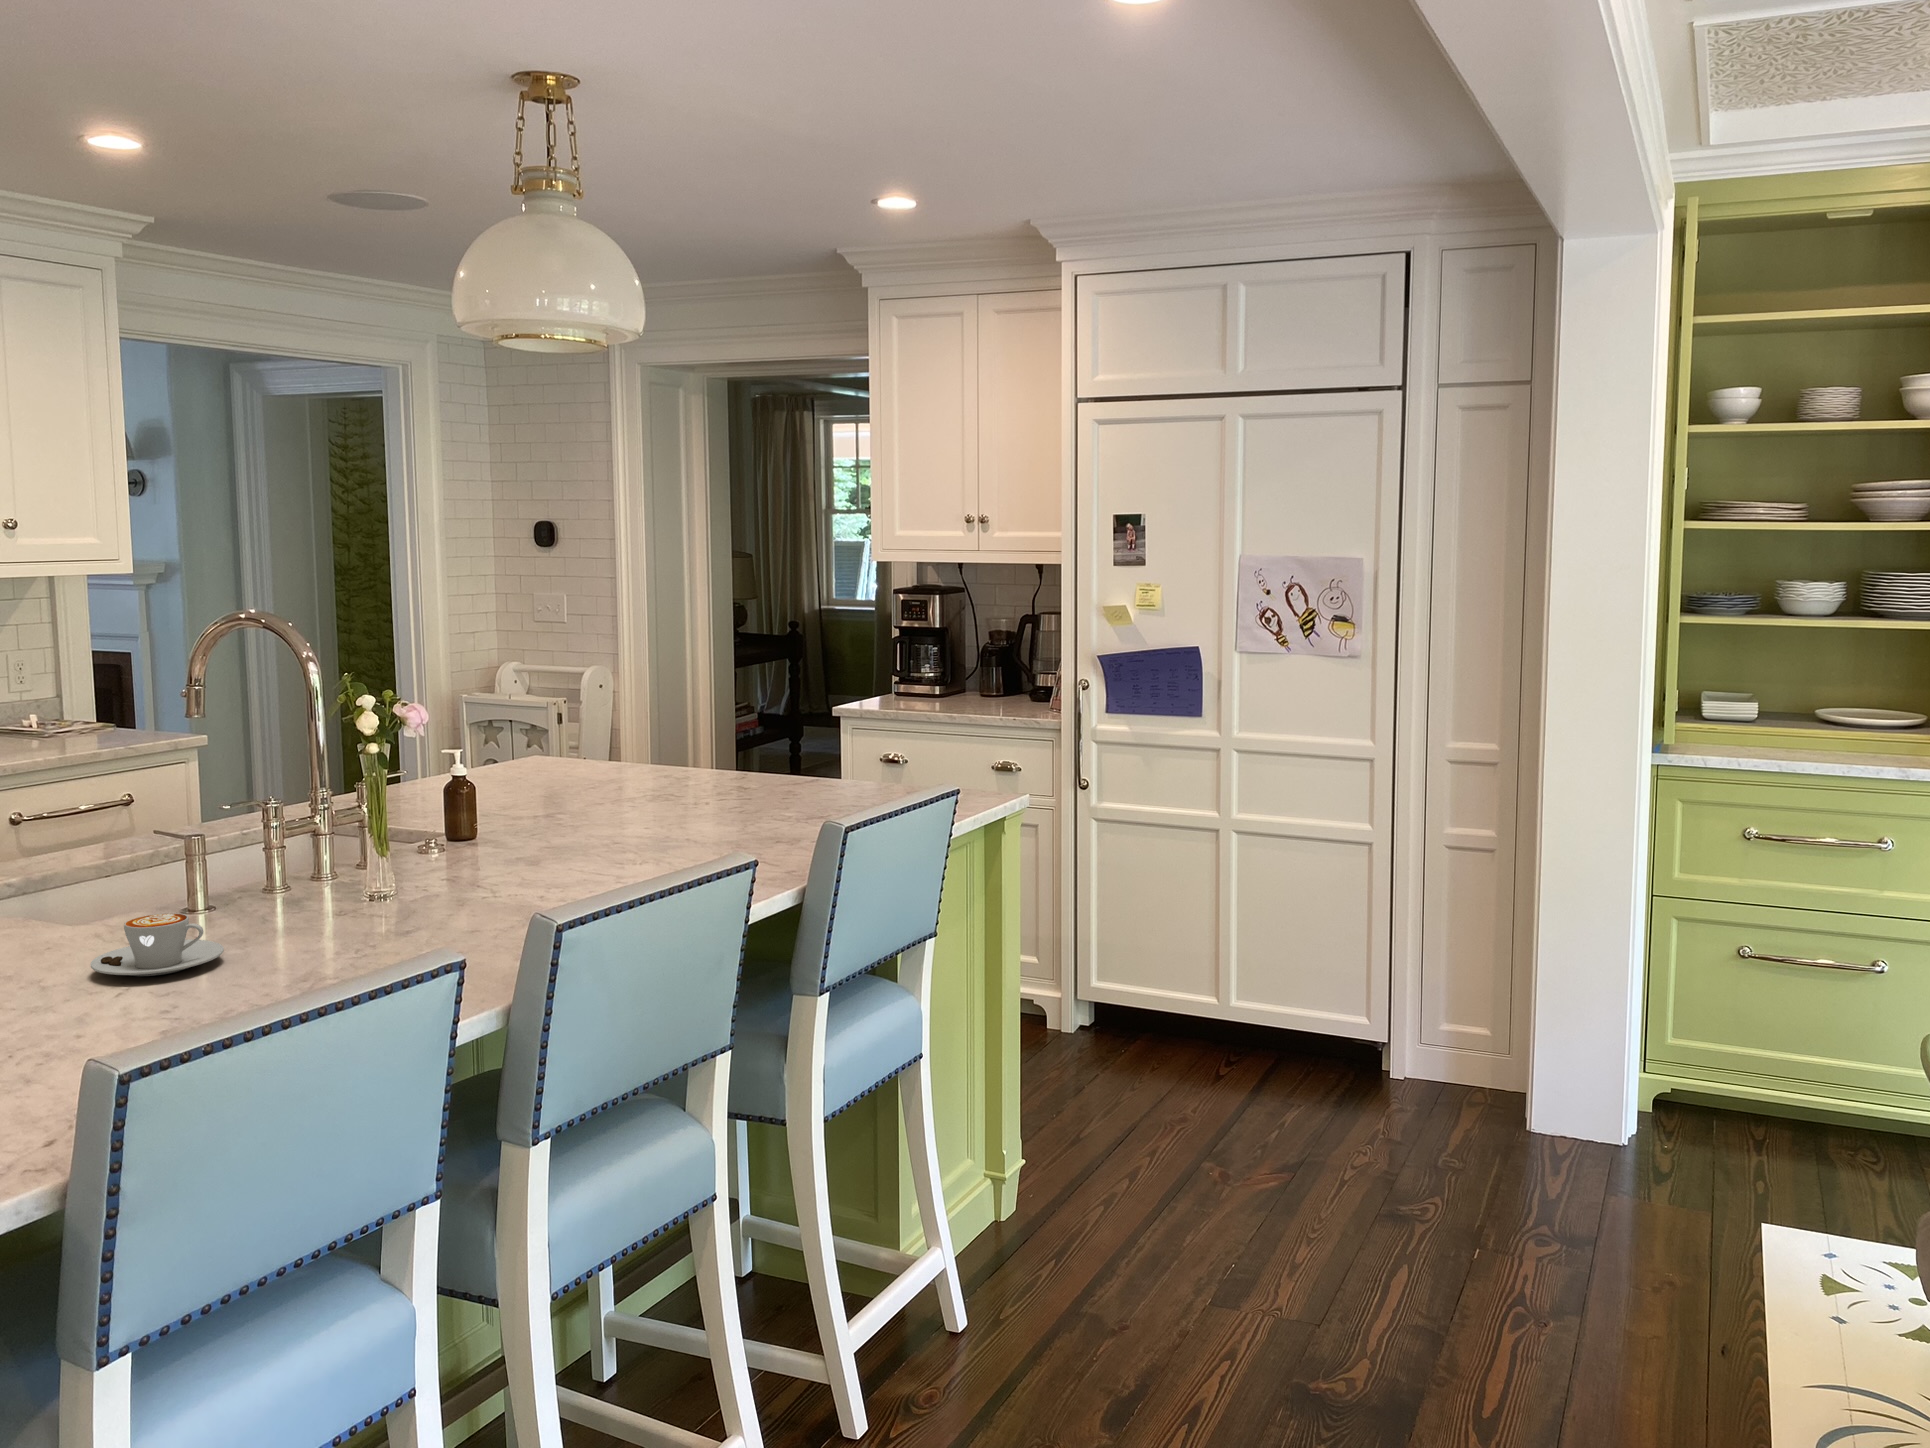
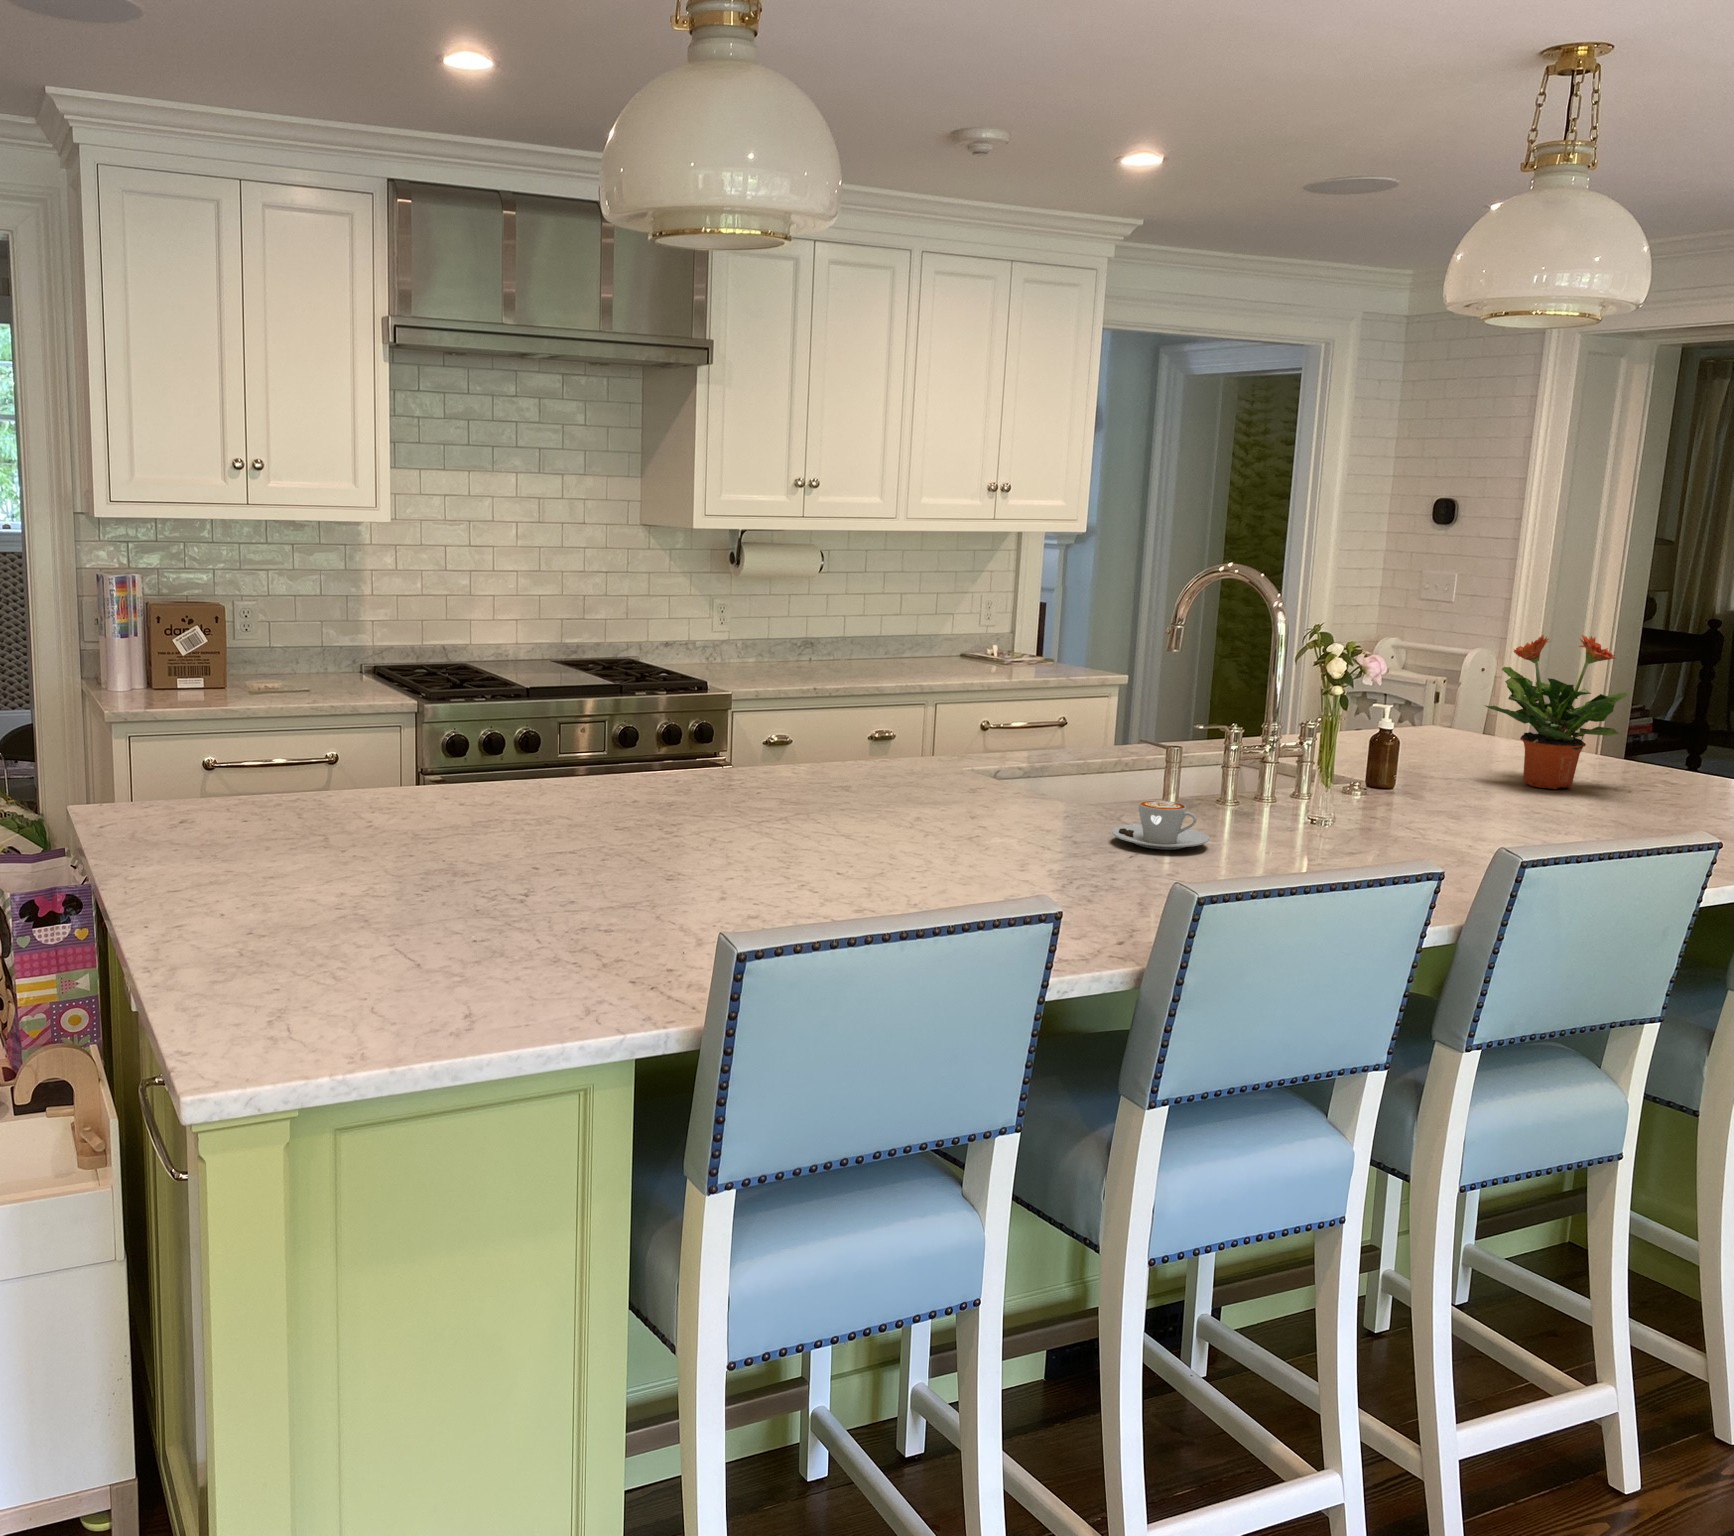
potted plant: none [559,662,696,816] -> present [1485,635,1630,789]

